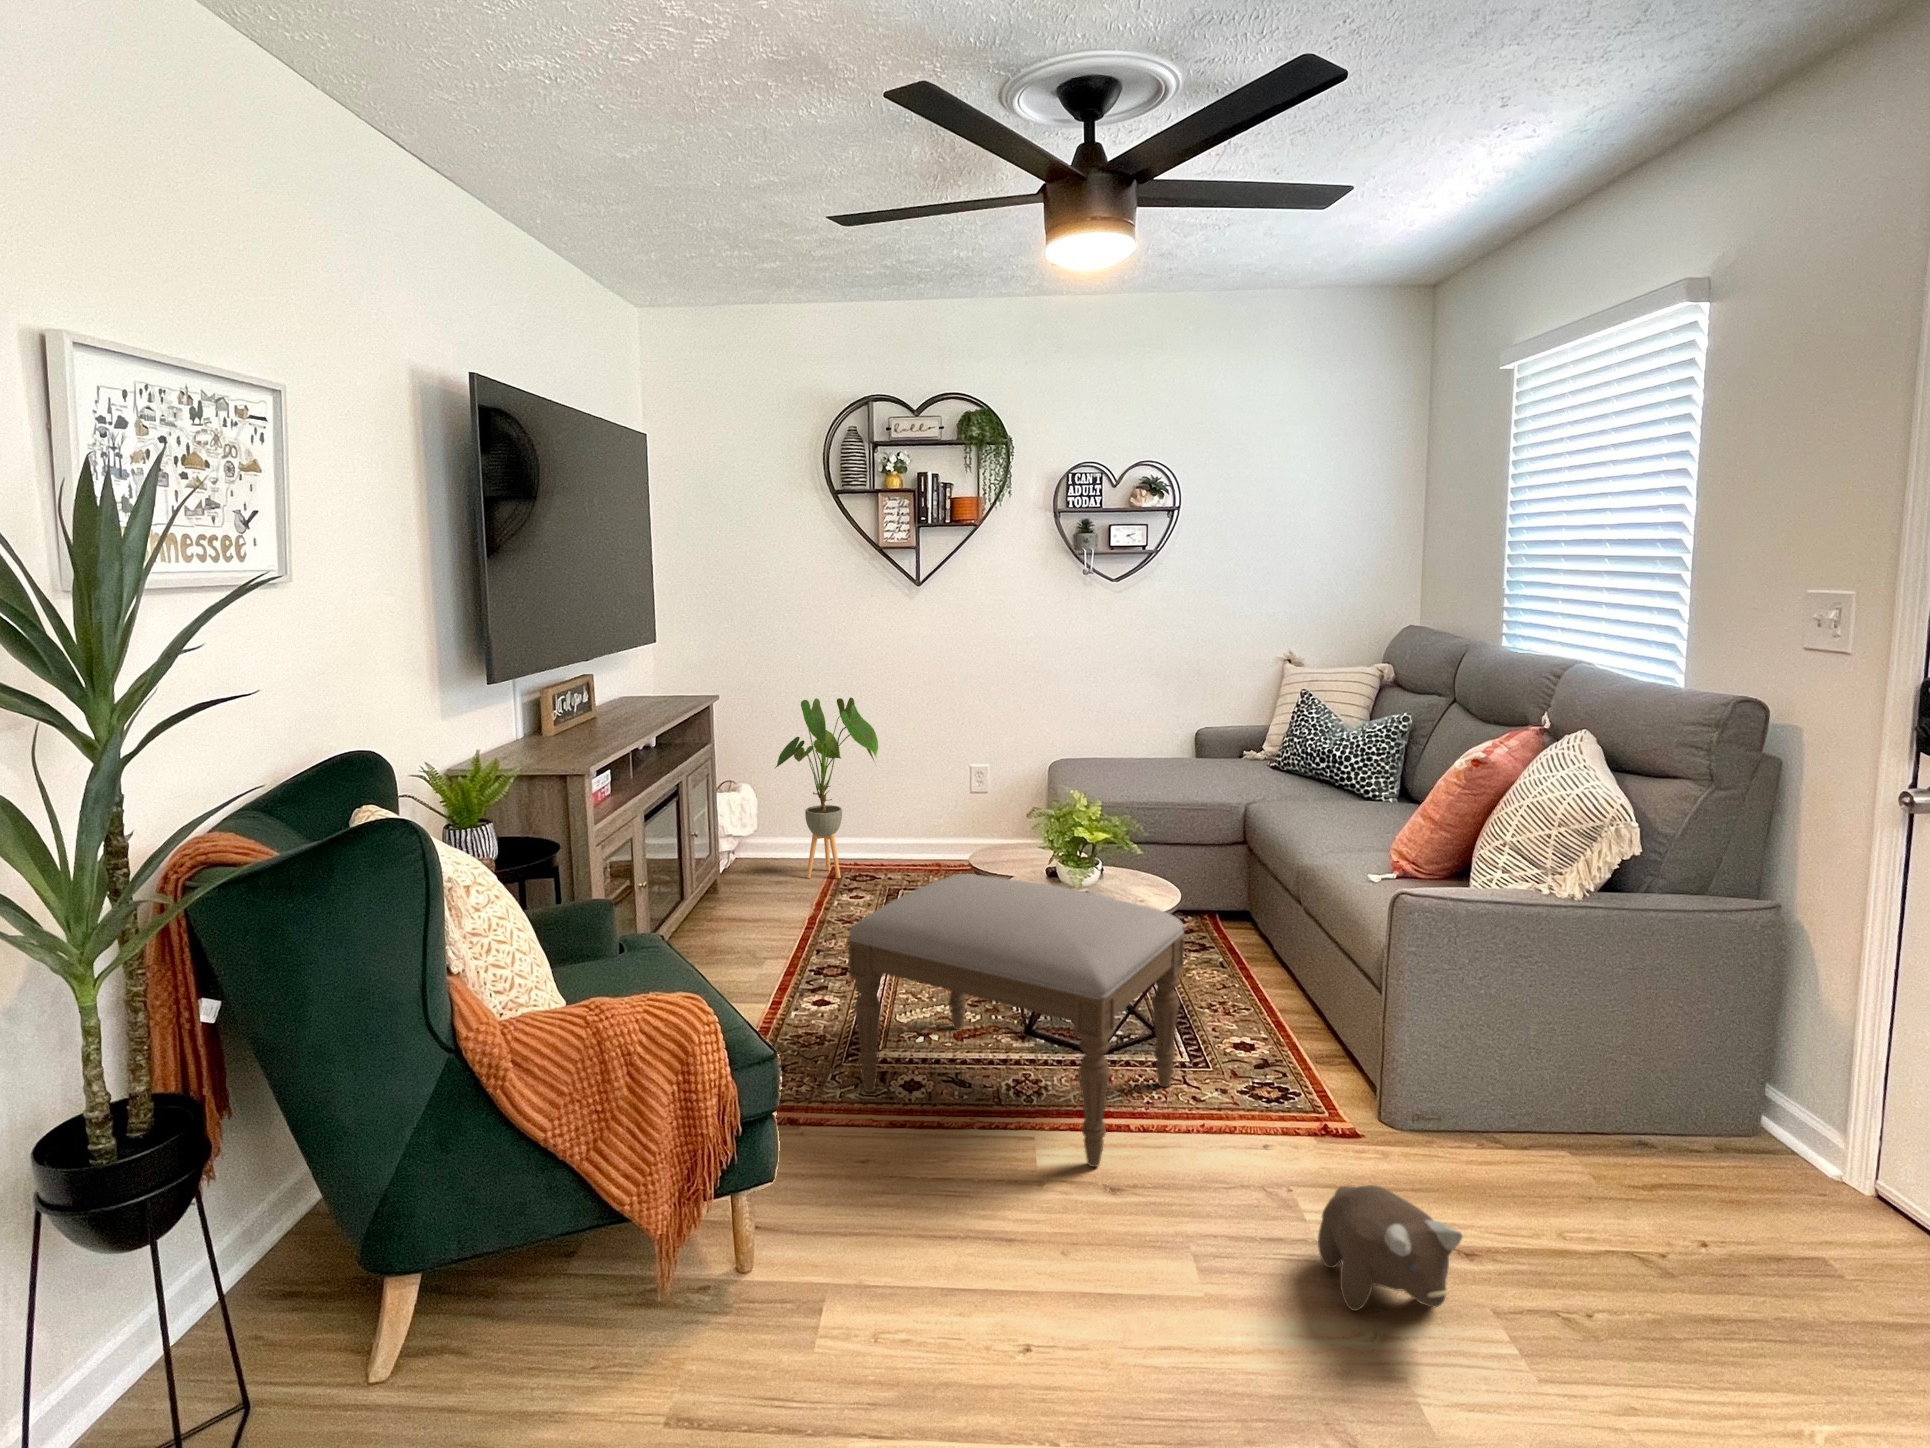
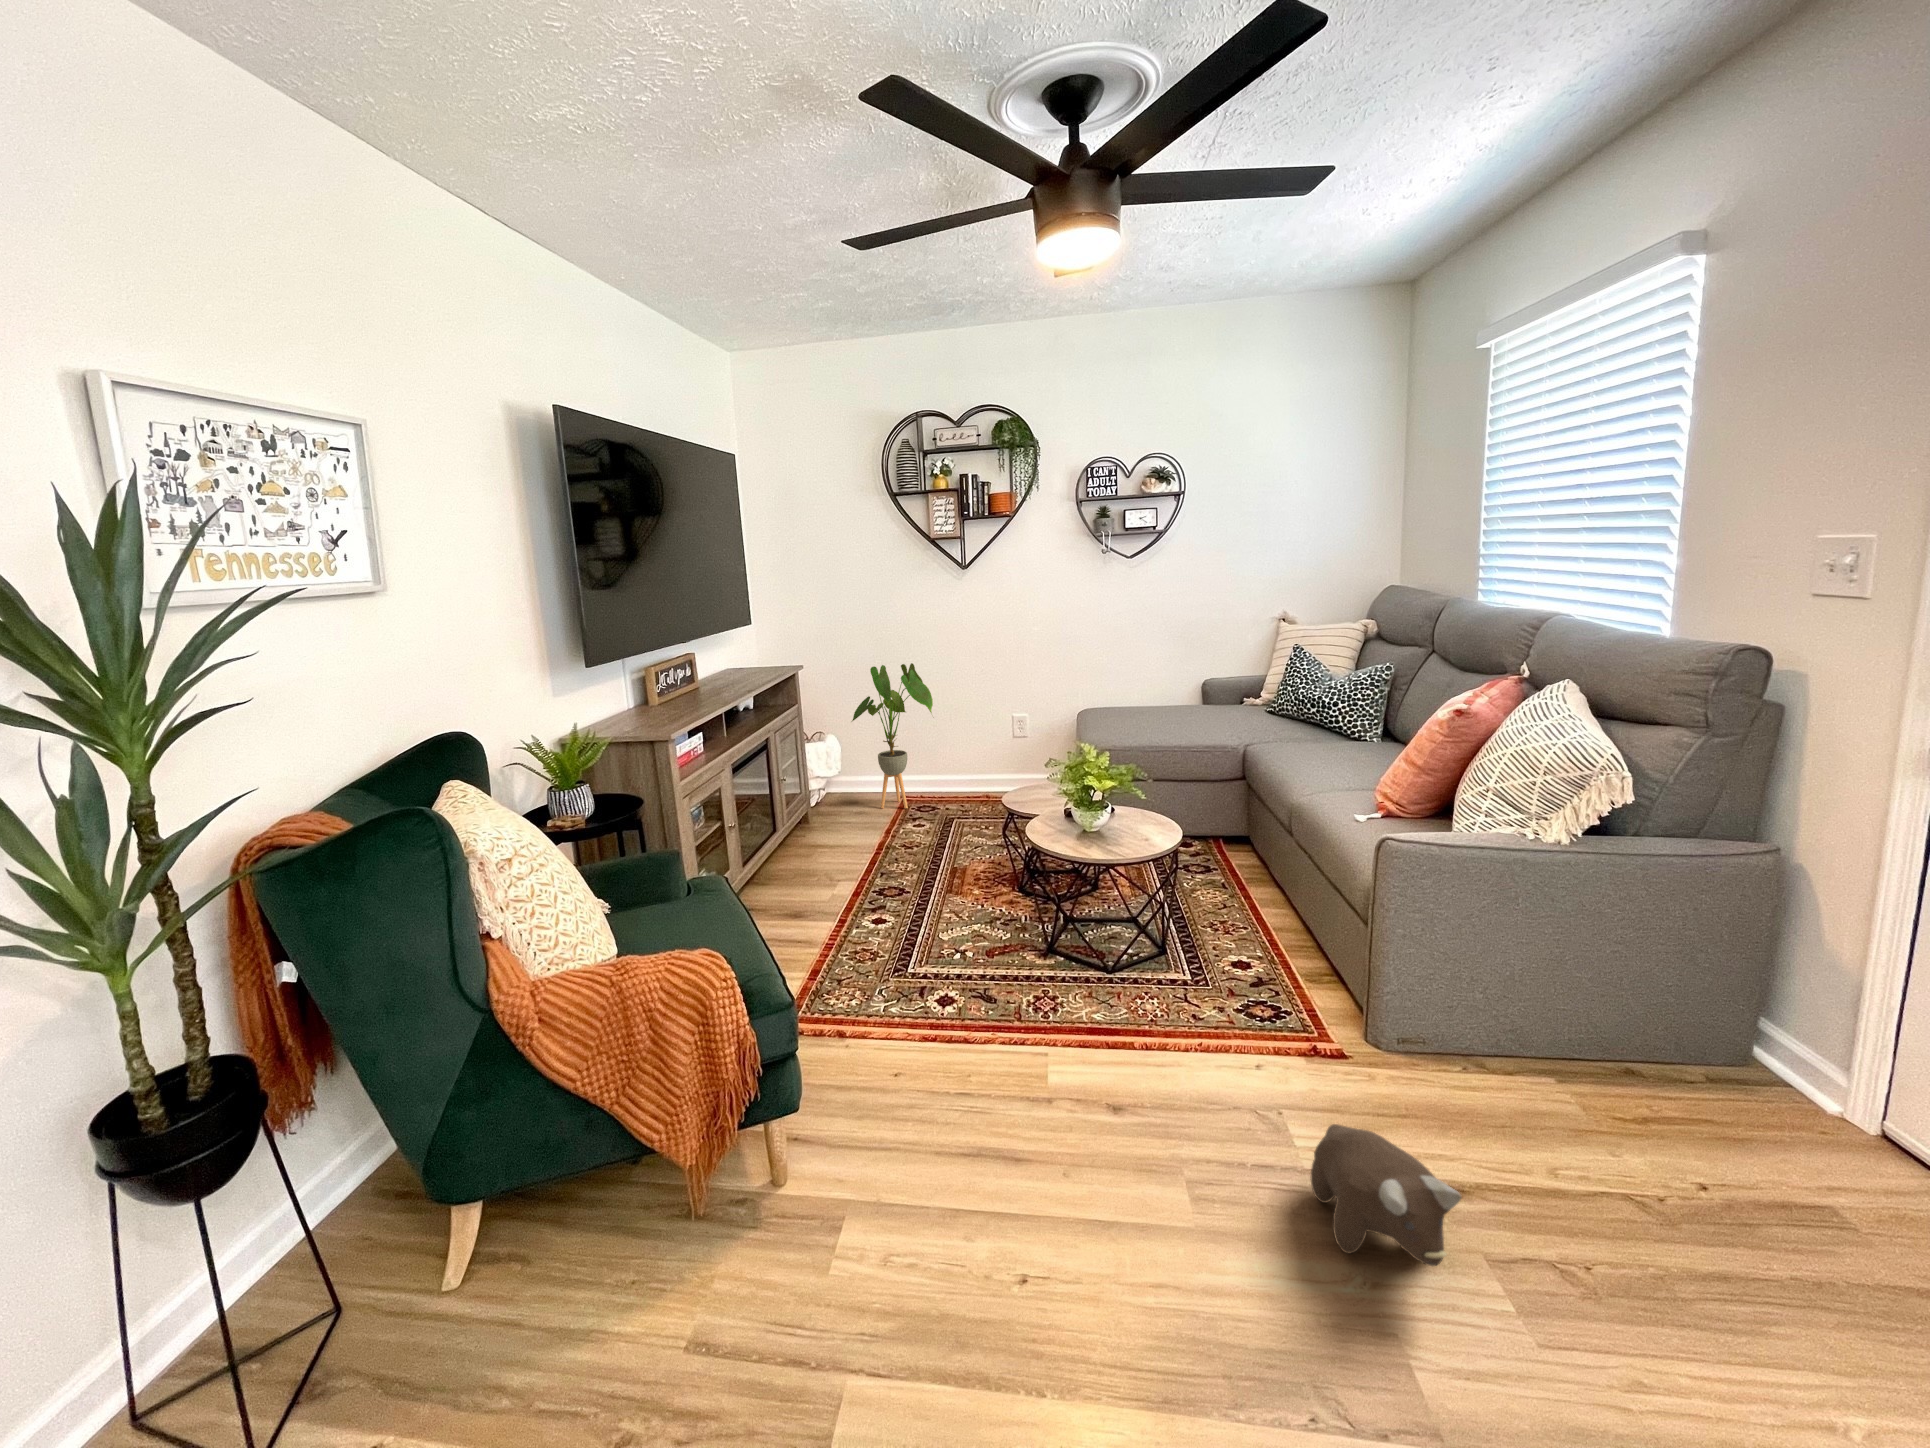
ottoman: present [848,874,1185,1167] -> none [886,816,1184,1085]

